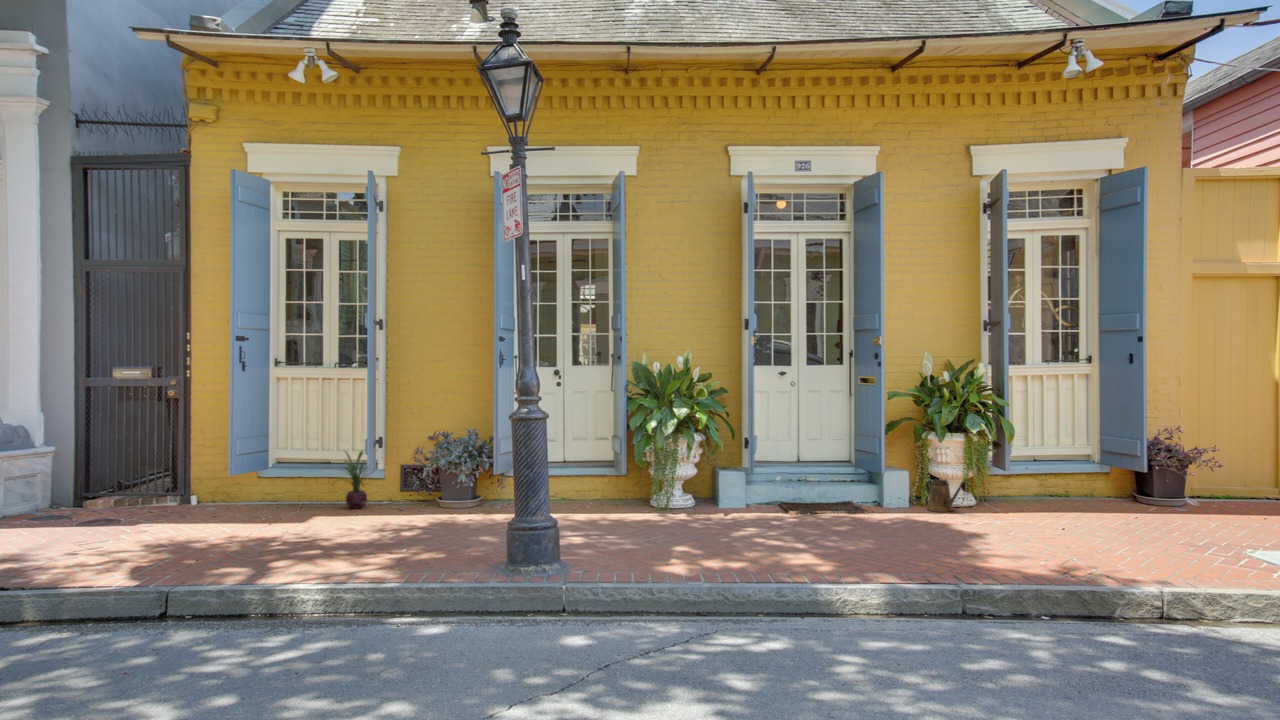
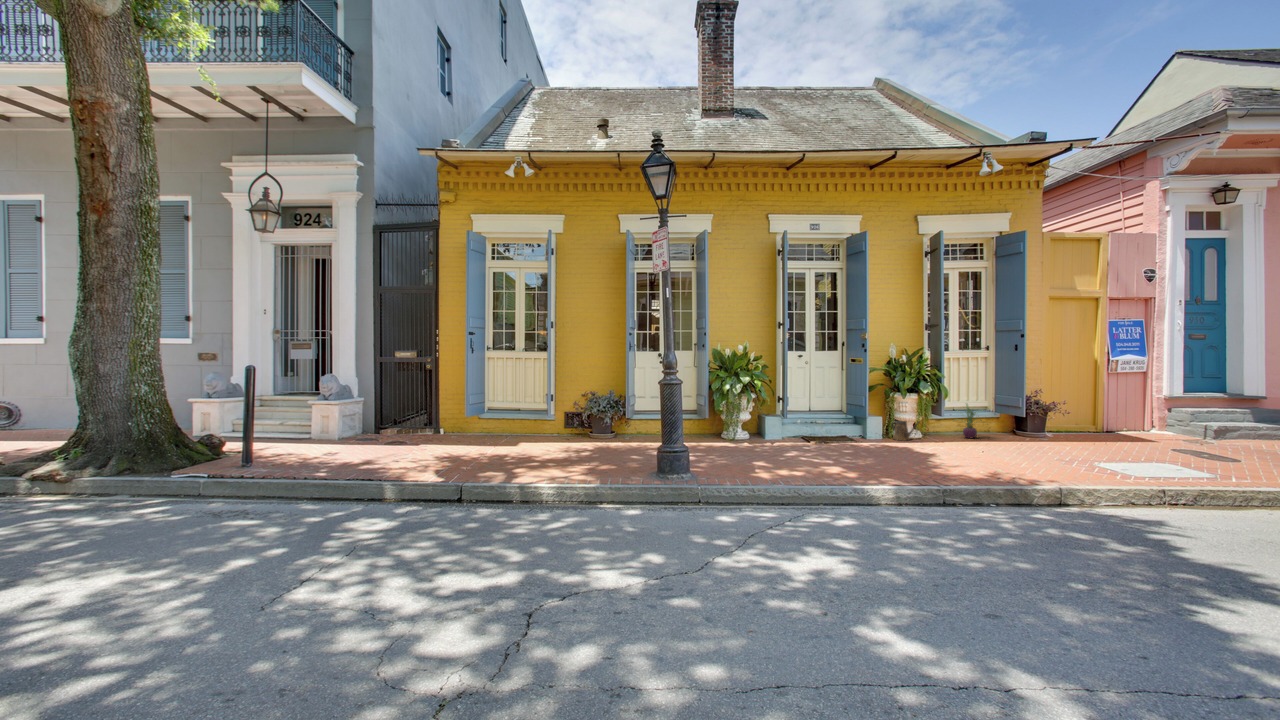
decorative plant: present [345,451,370,509] -> present [963,404,977,438]

